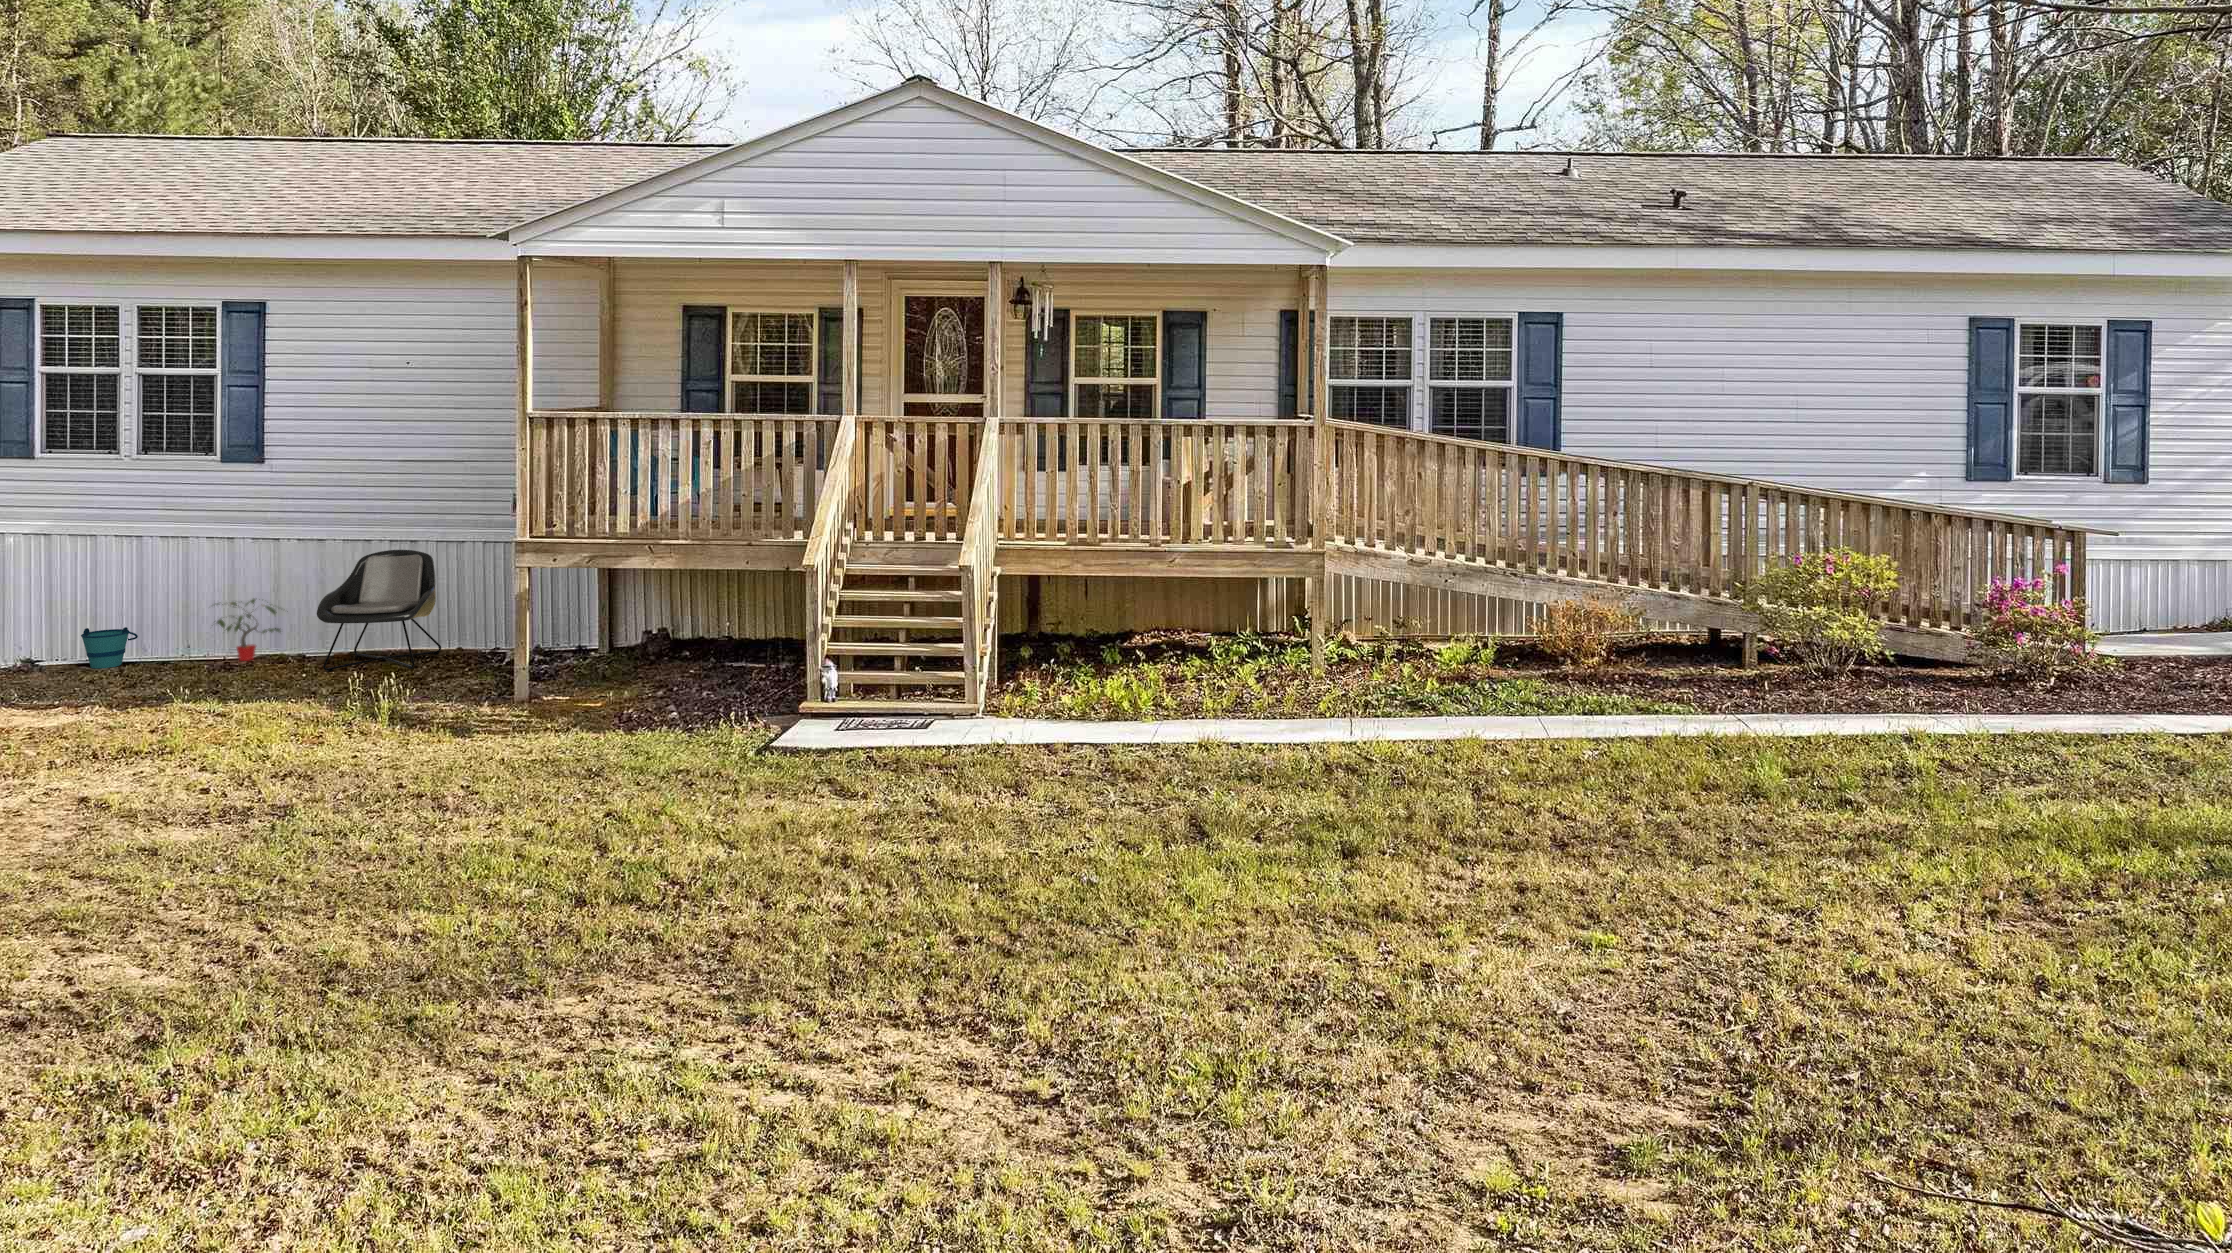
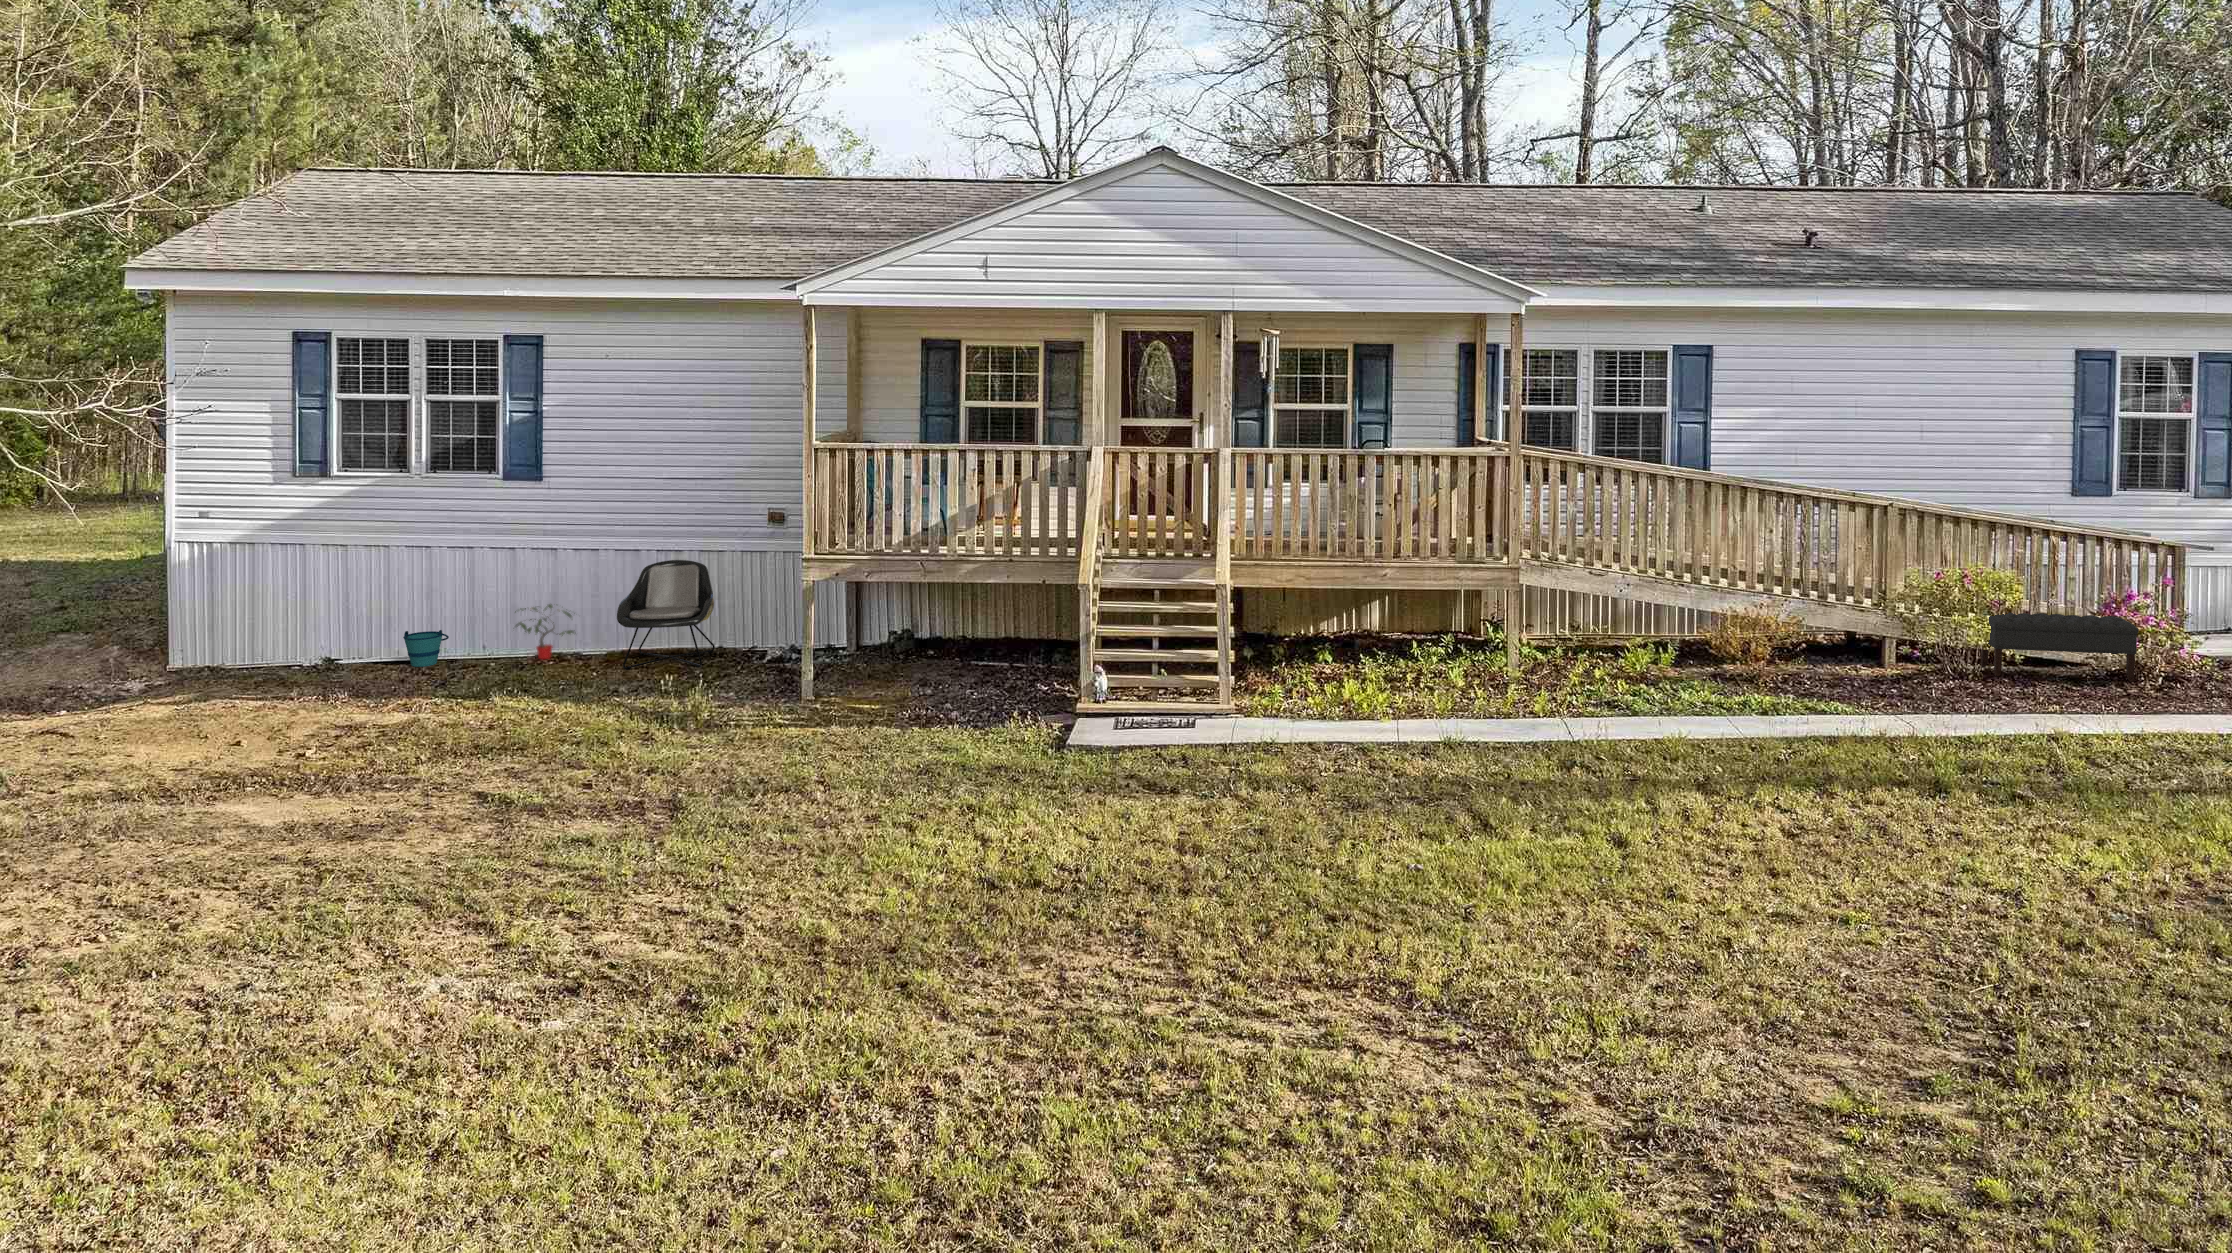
bench: none [1852,605,2028,683] -> present [1981,612,2139,682]

